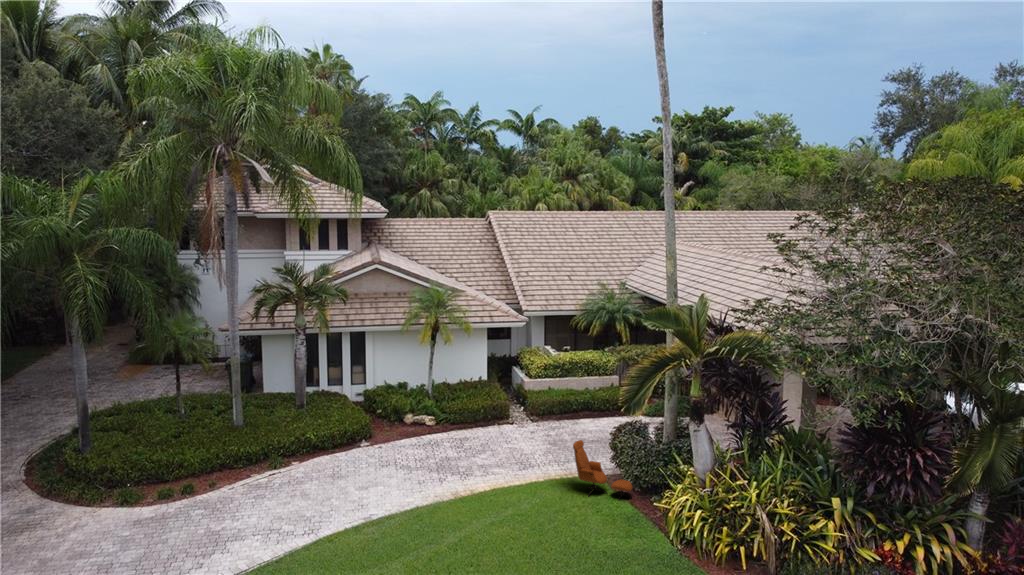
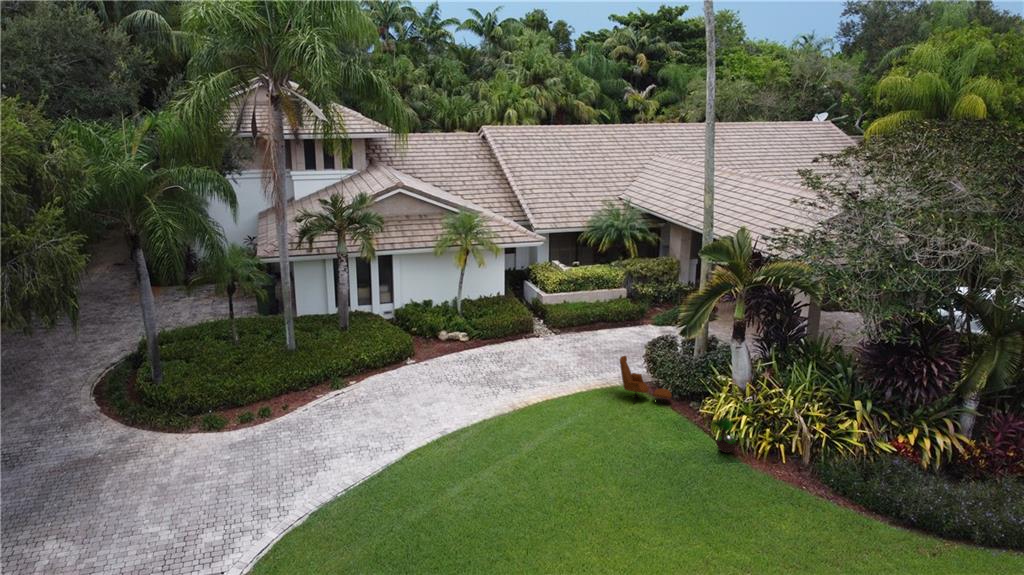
potted tree: none [655,505,689,555] -> present [712,417,736,453]

